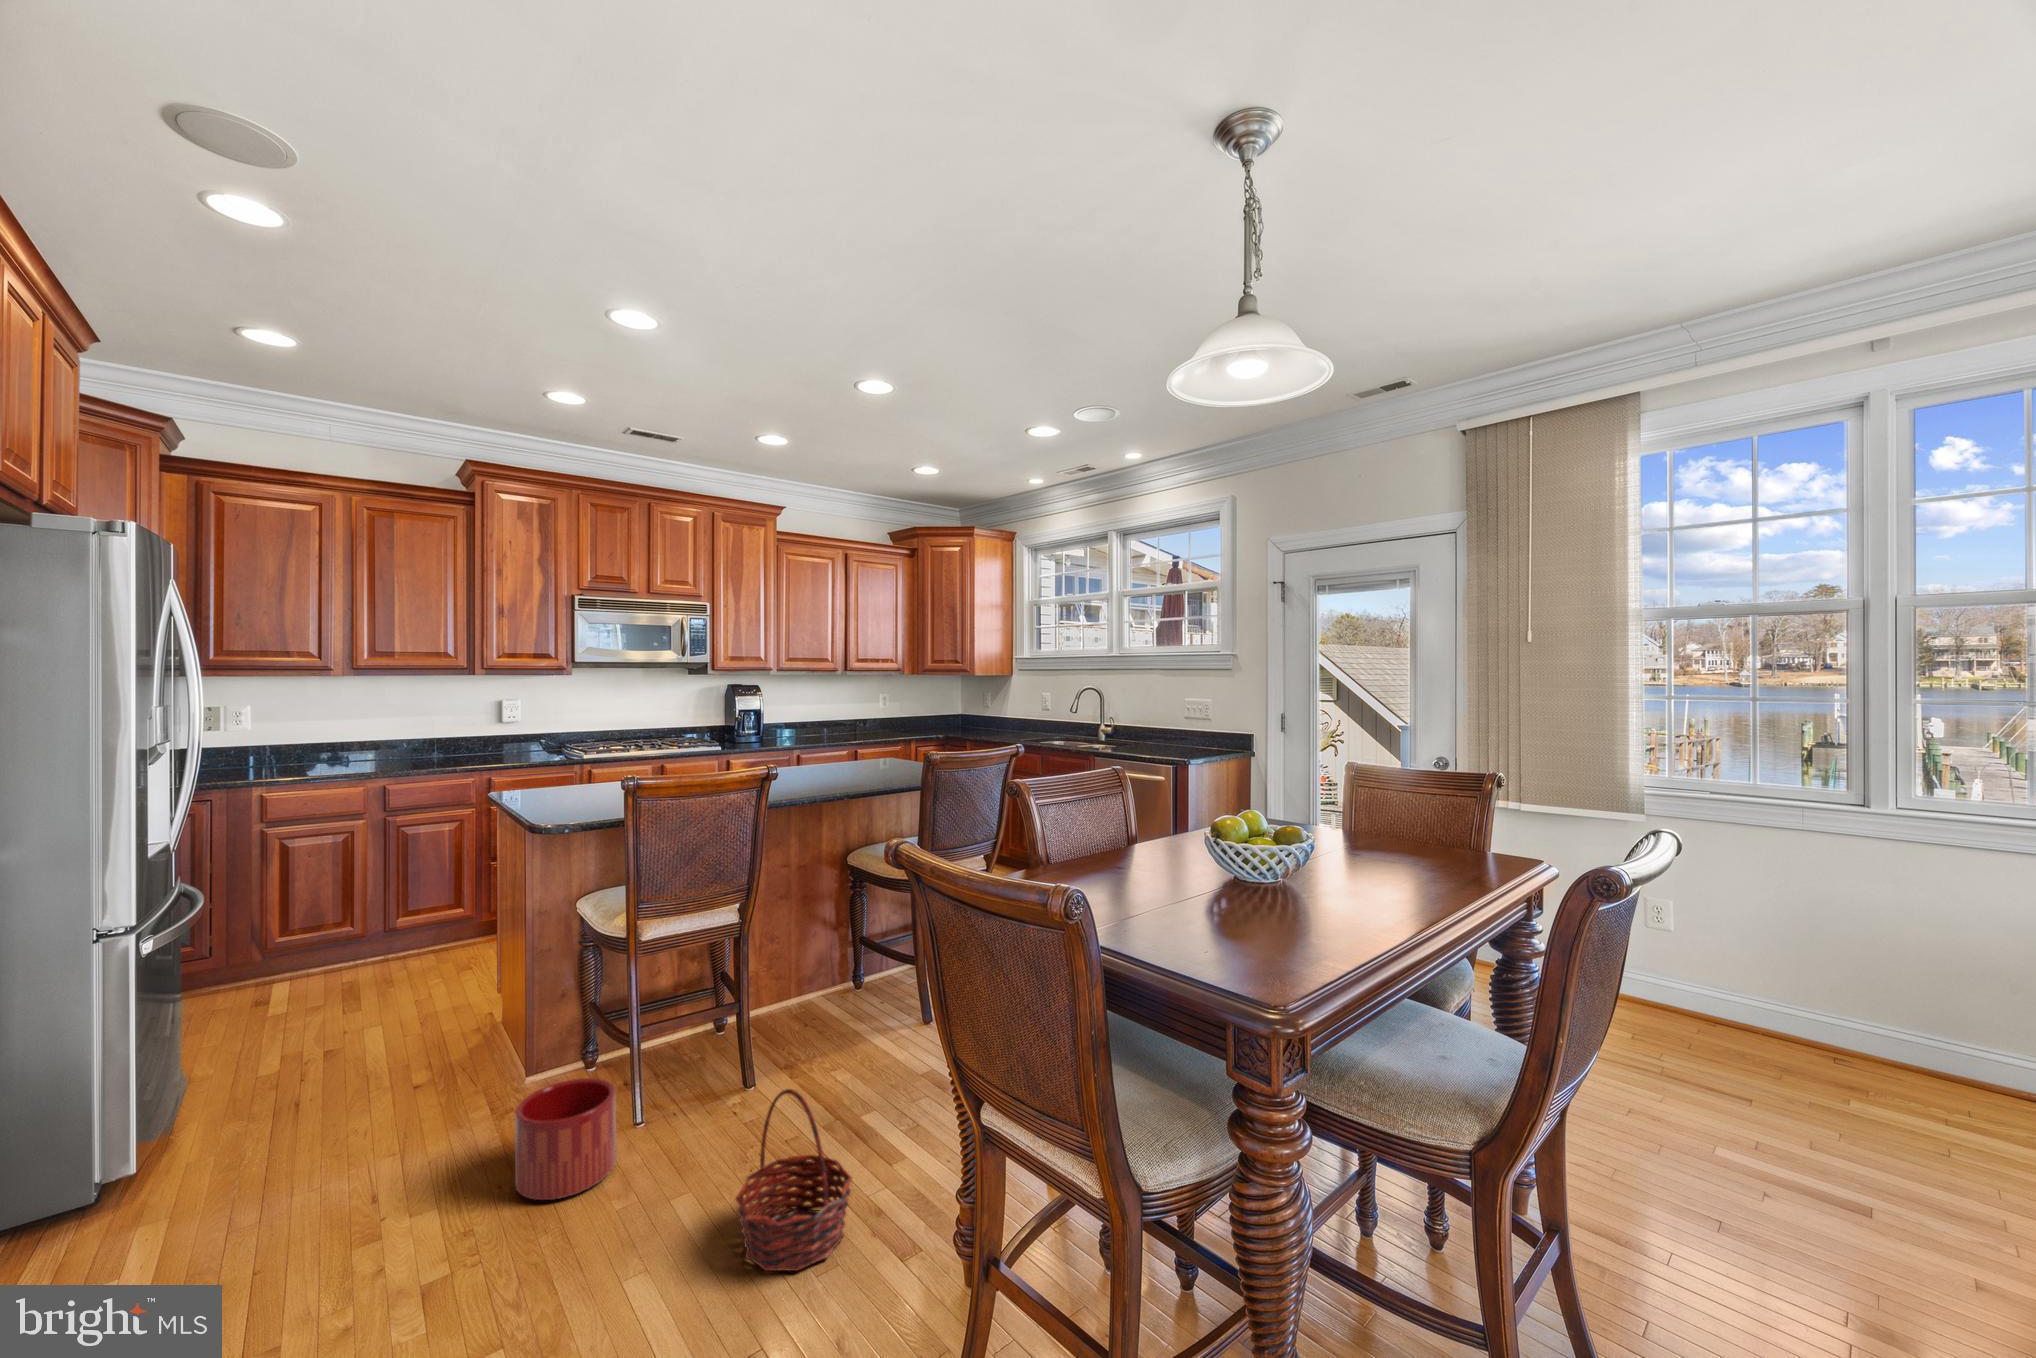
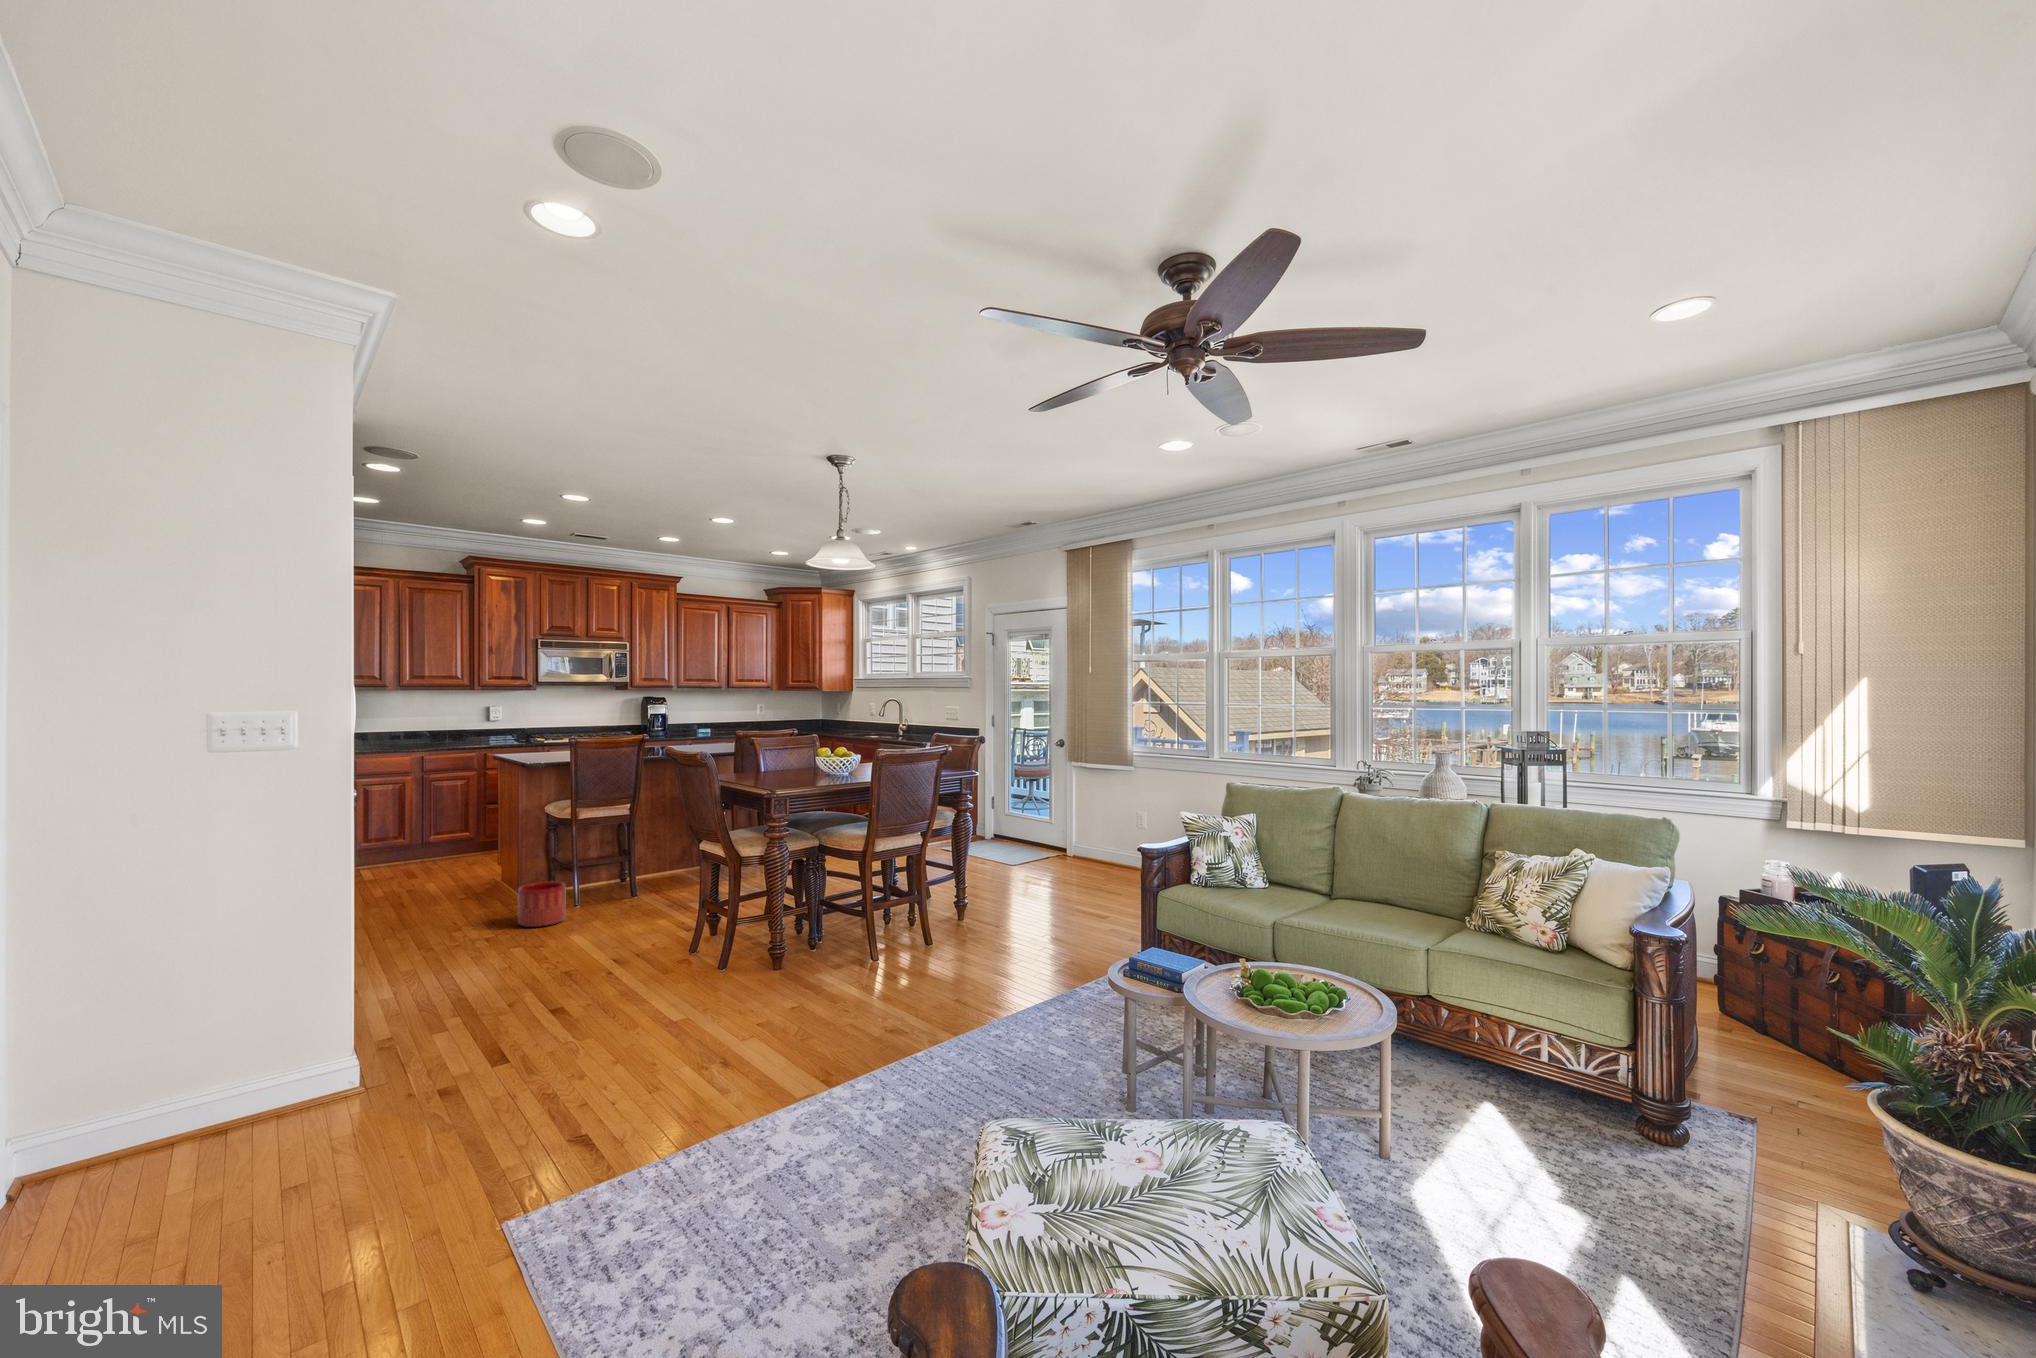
basket: present [735,1089,852,1271] -> none [618,868,673,940]

